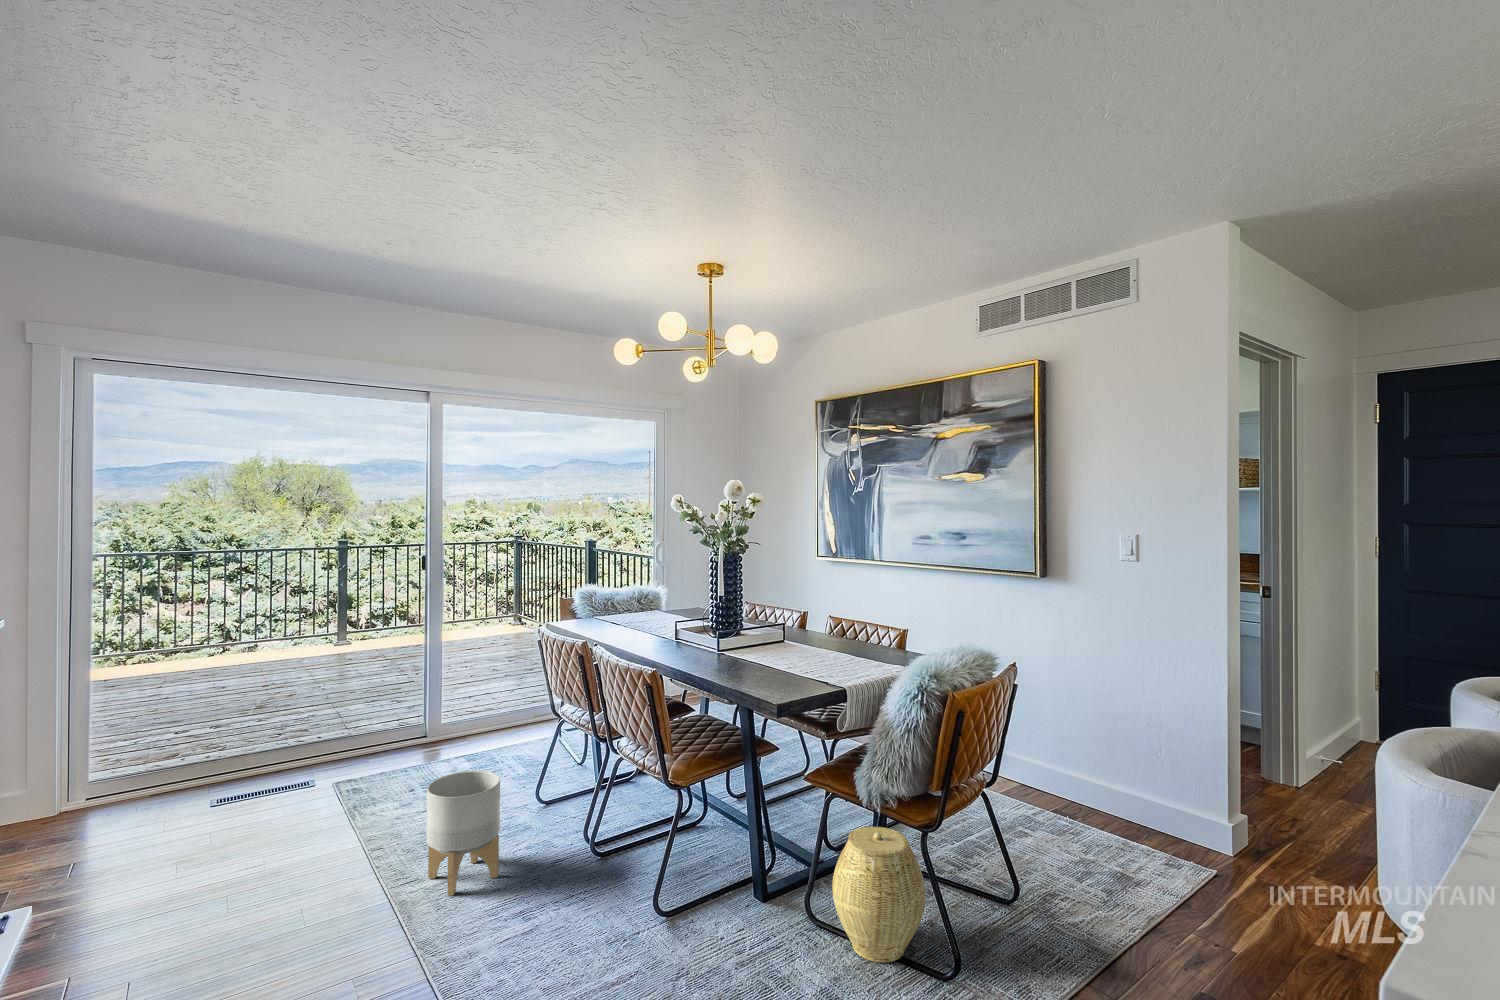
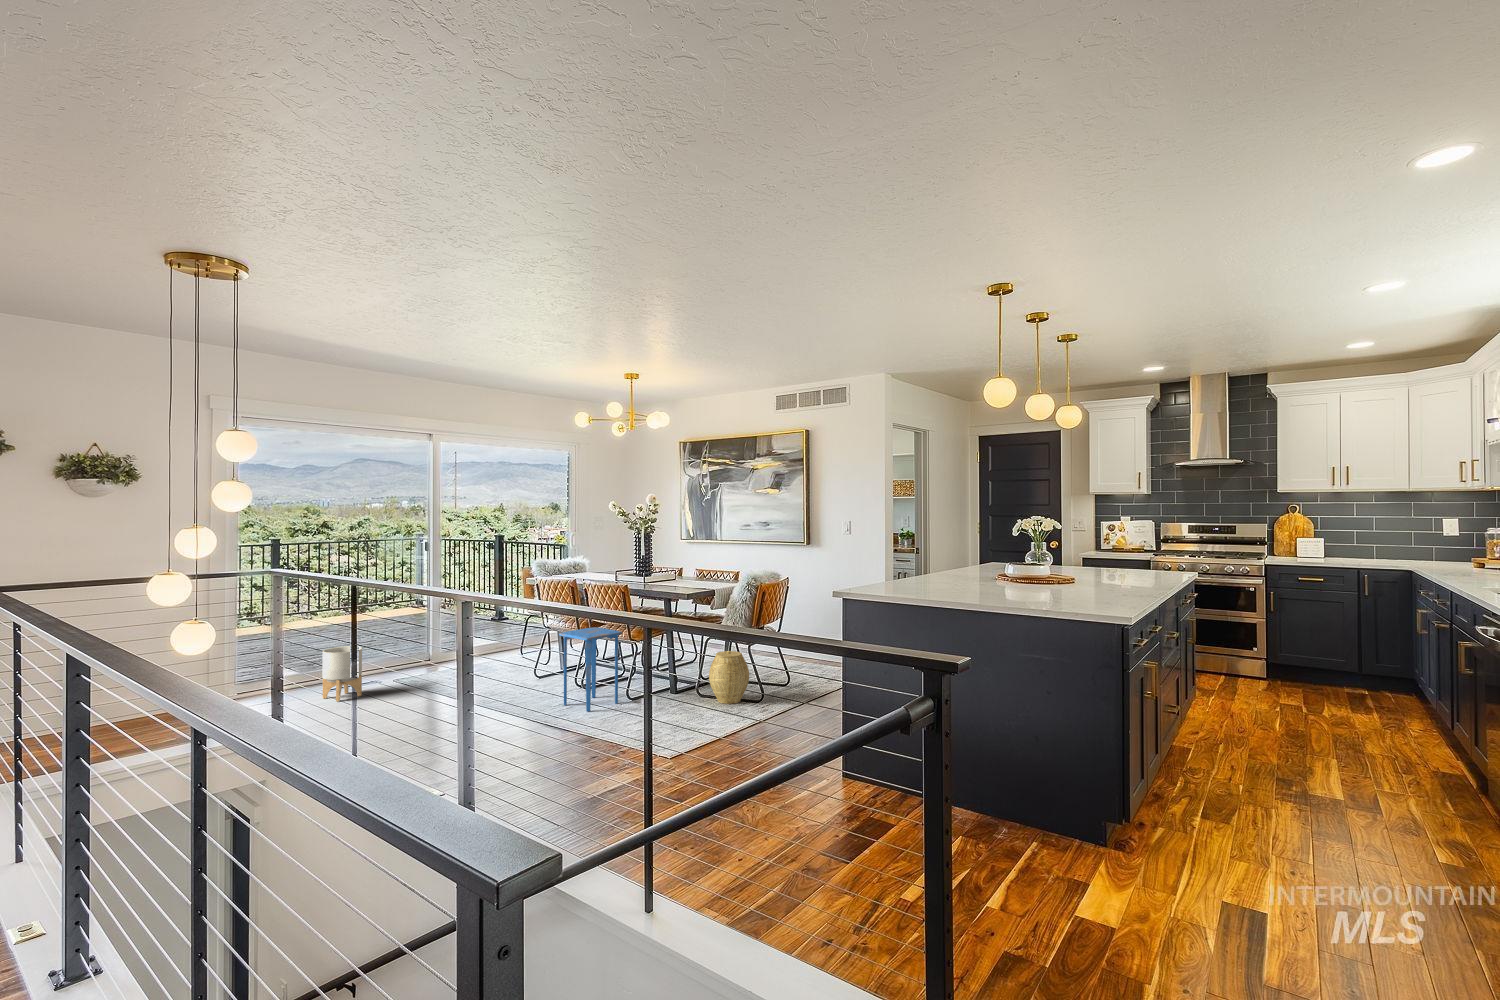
side table: none [526,744,650,948] -> present [559,627,622,711]
planter: present [427,771,500,896] -> present [322,646,362,701]

